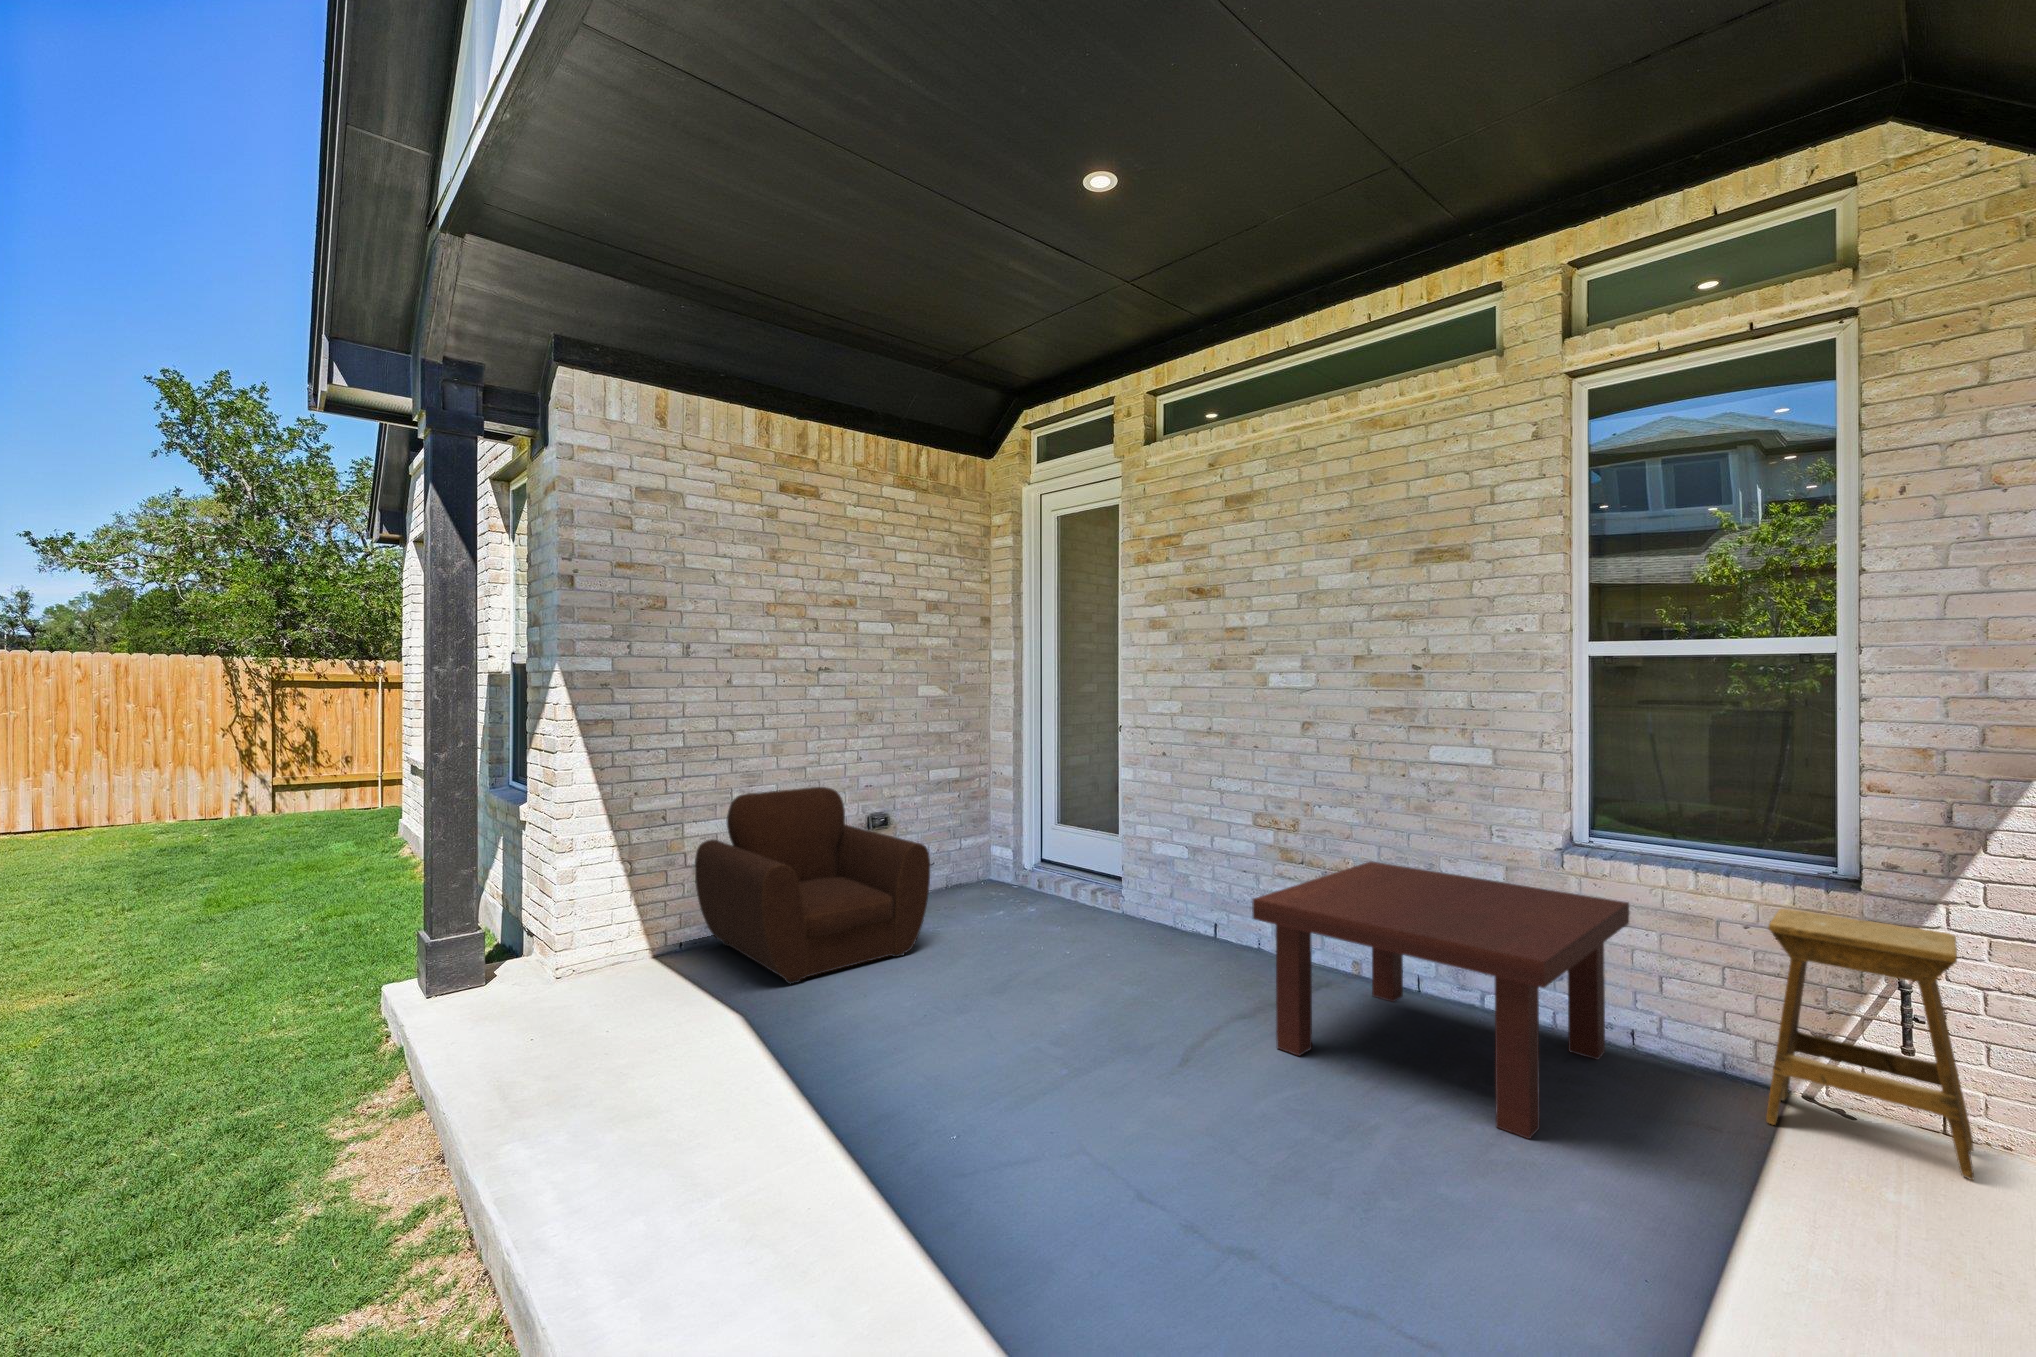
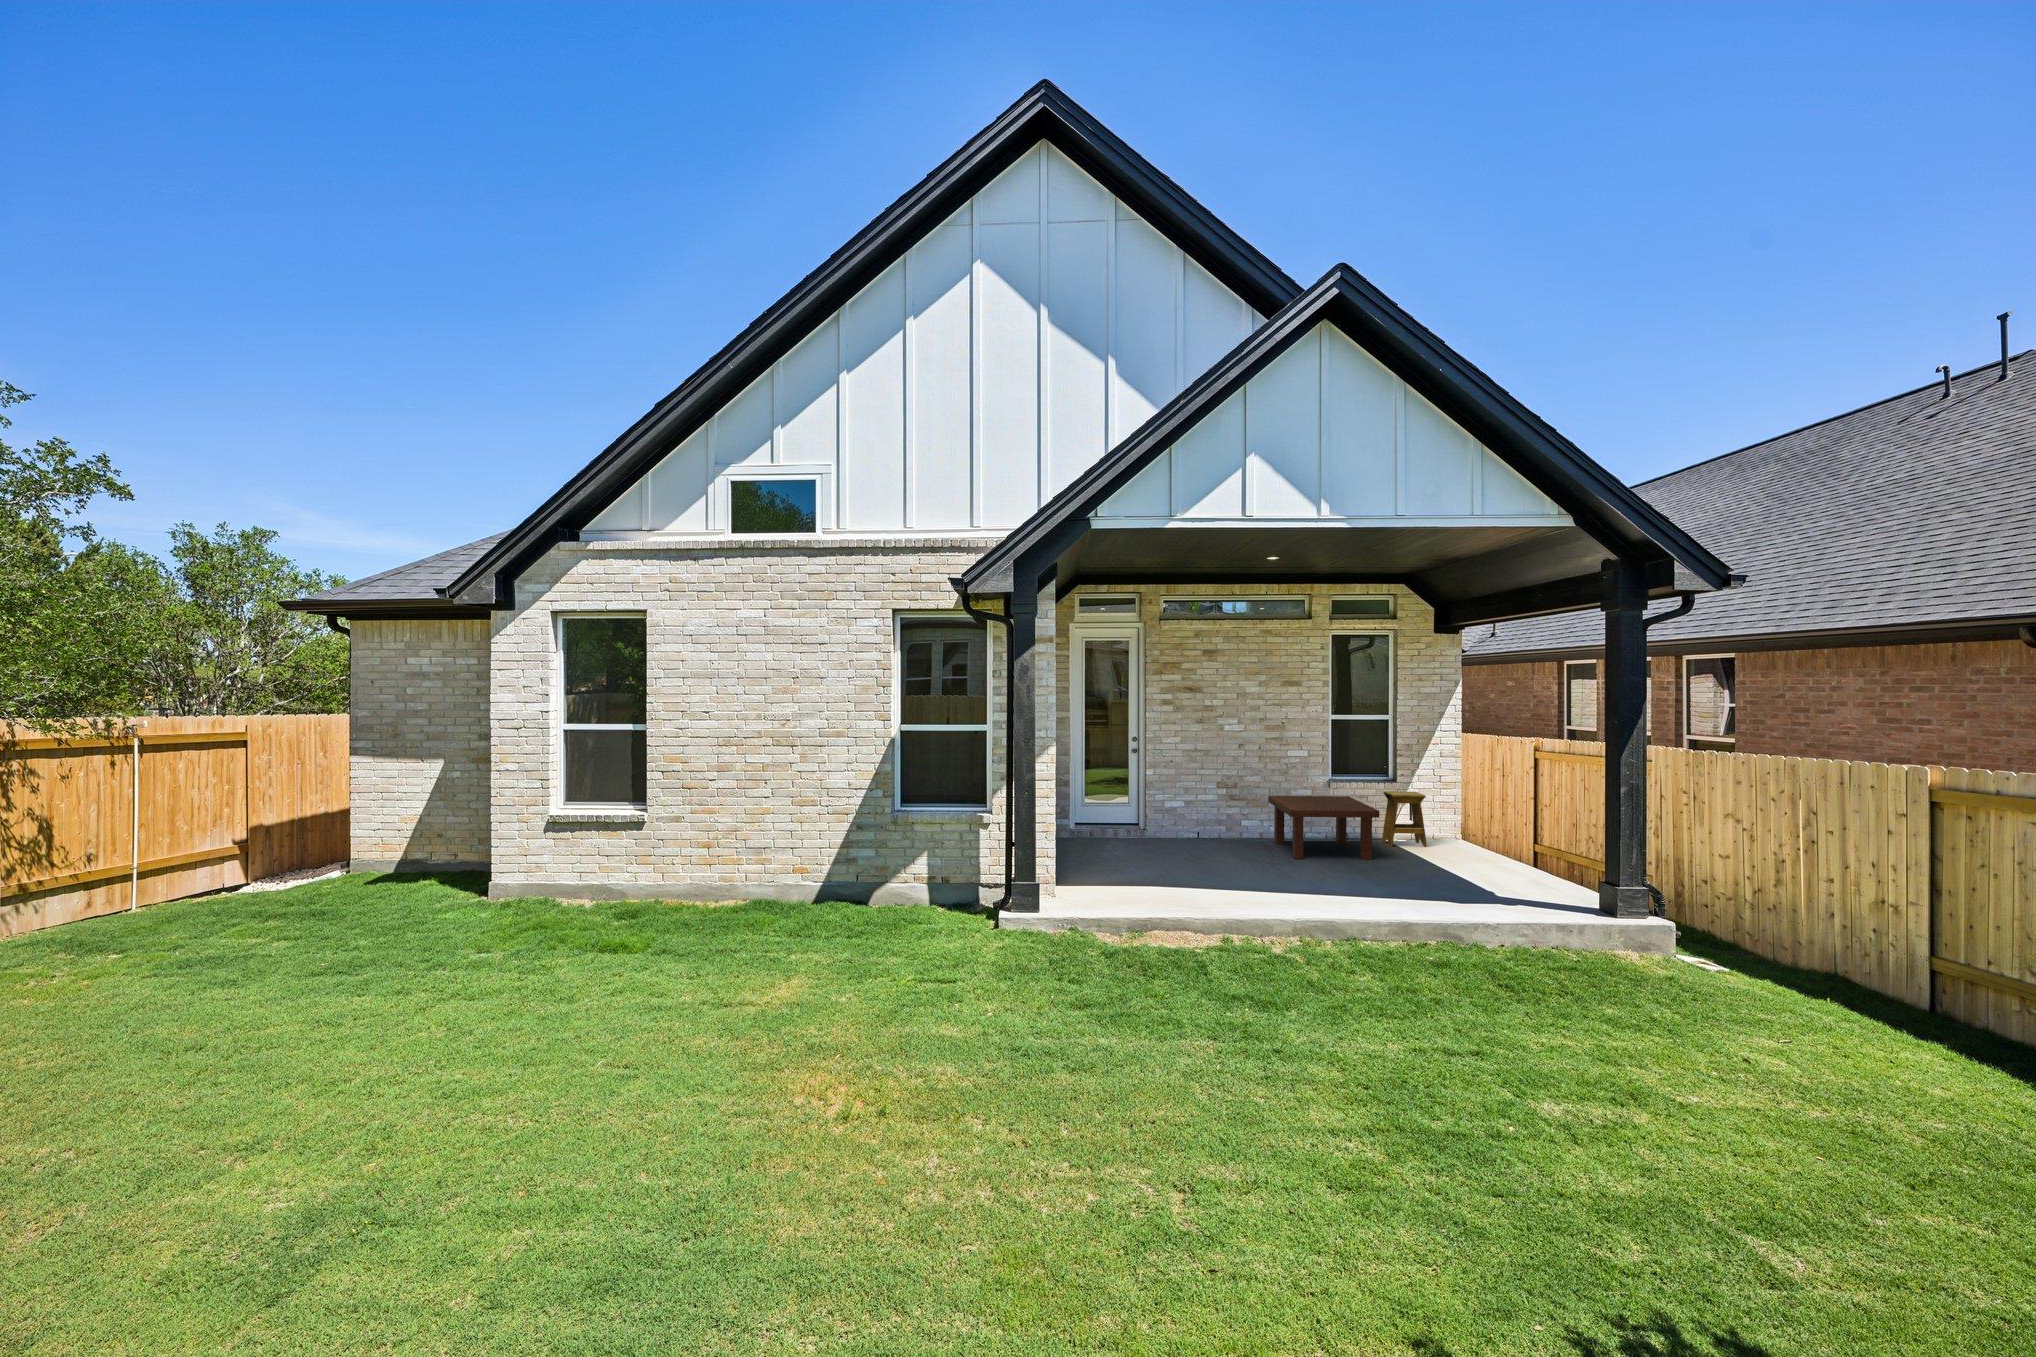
armchair: present [695,787,930,984] -> none [1055,794,1140,883]

